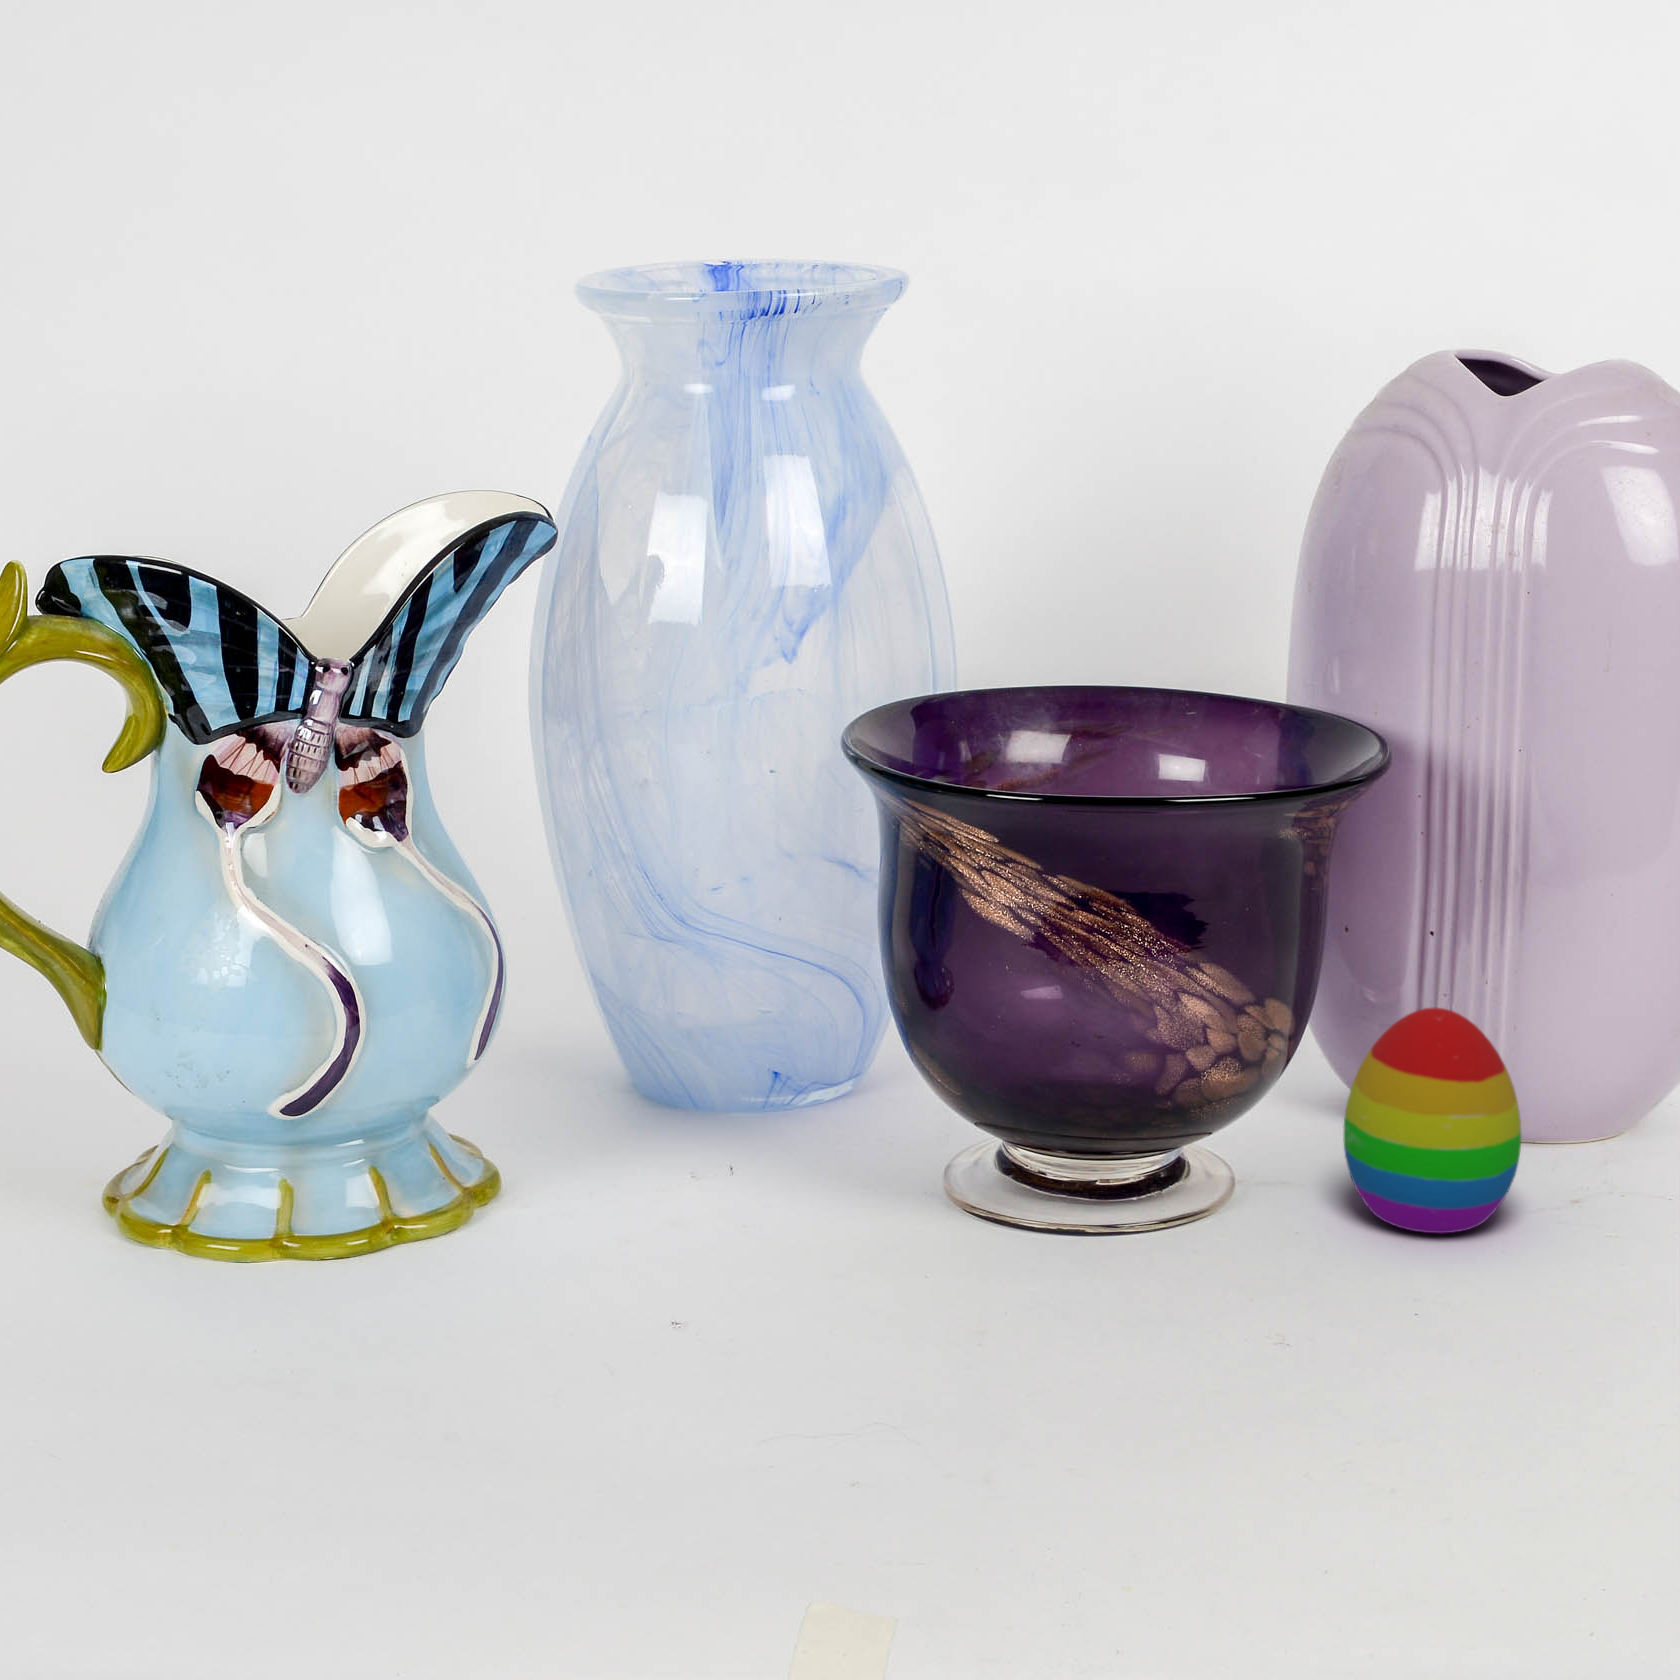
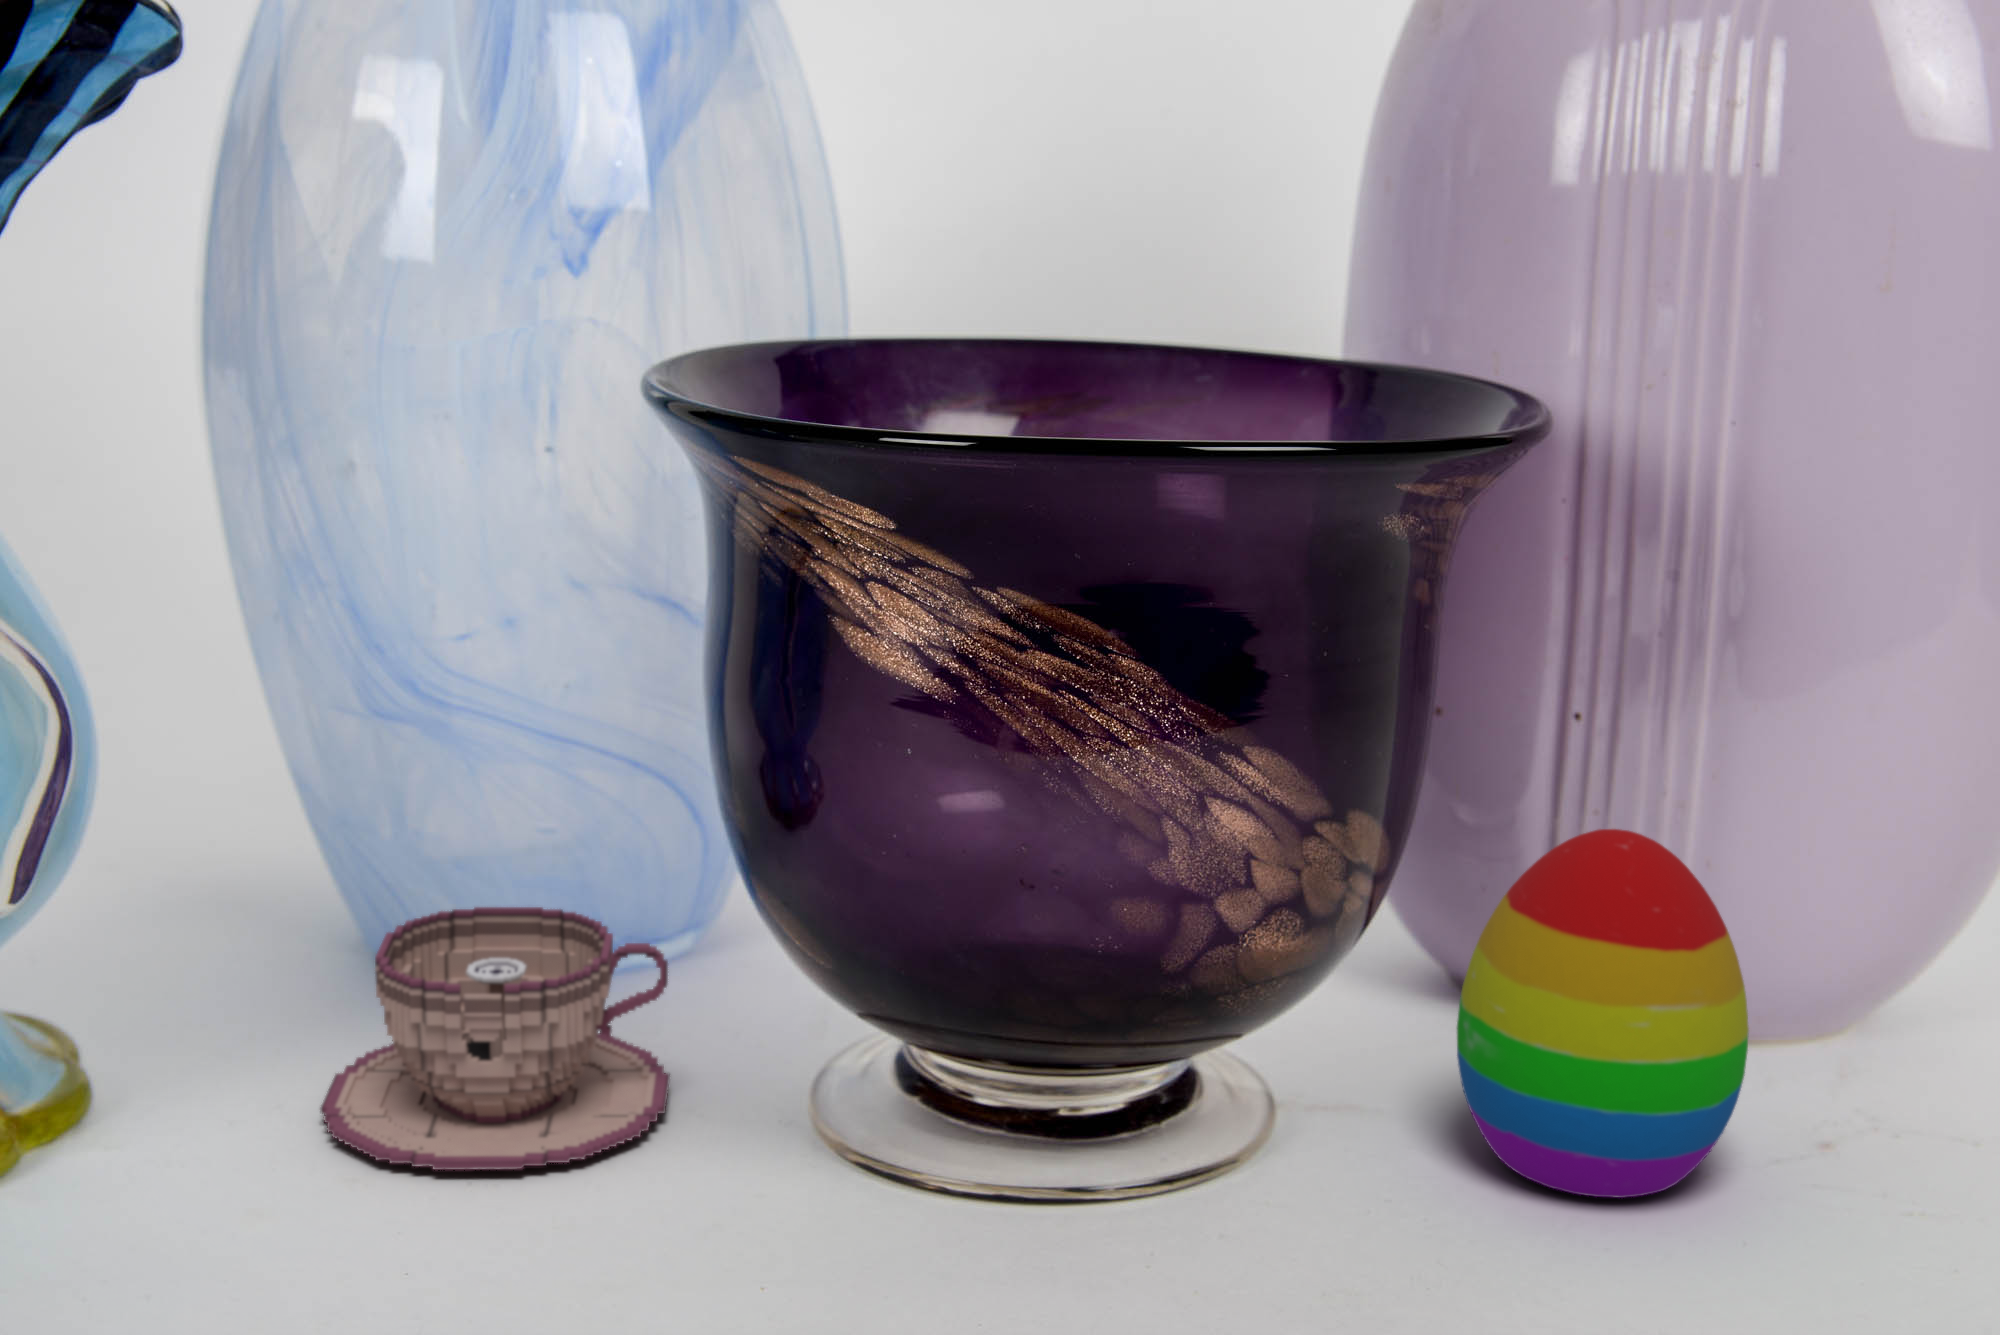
teacup: none [650,1057,857,1214] -> present [320,907,670,1170]

